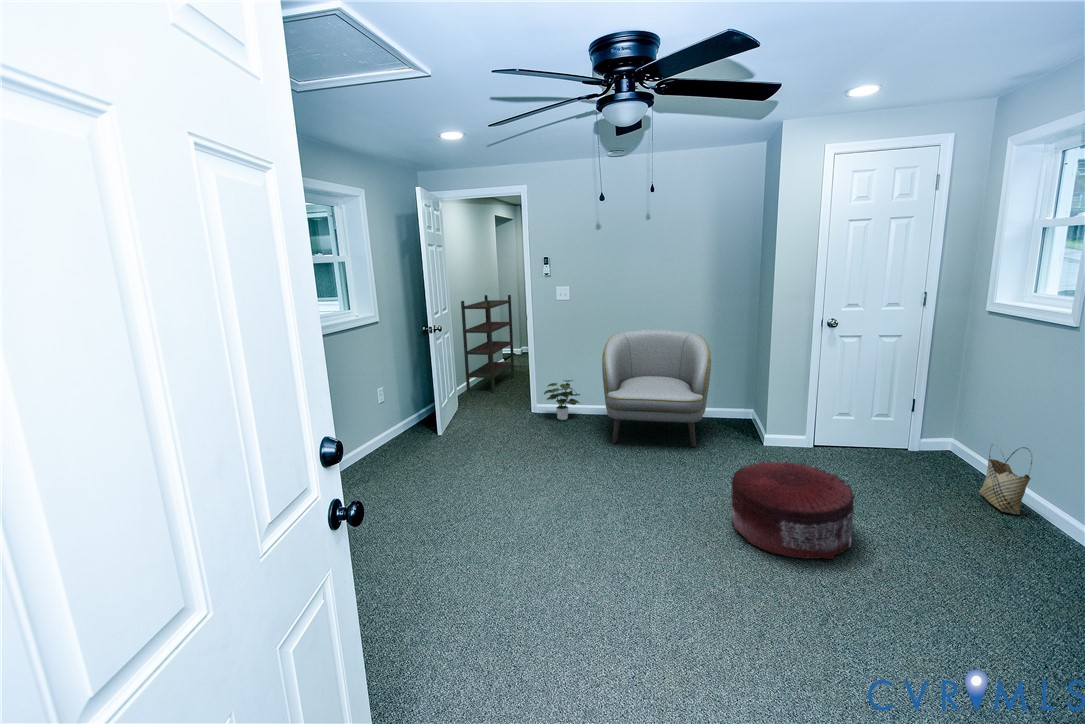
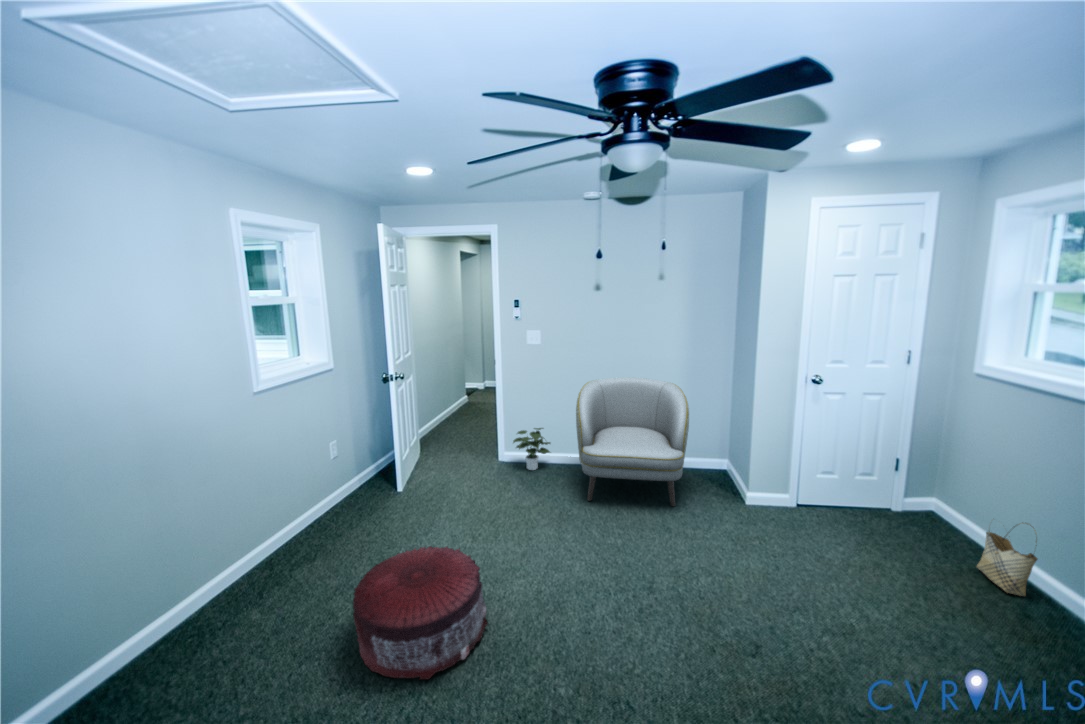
bookshelf: present [461,295,515,393] -> none [425,332,480,435]
pouf: present [731,461,855,559] -> present [353,547,488,679]

